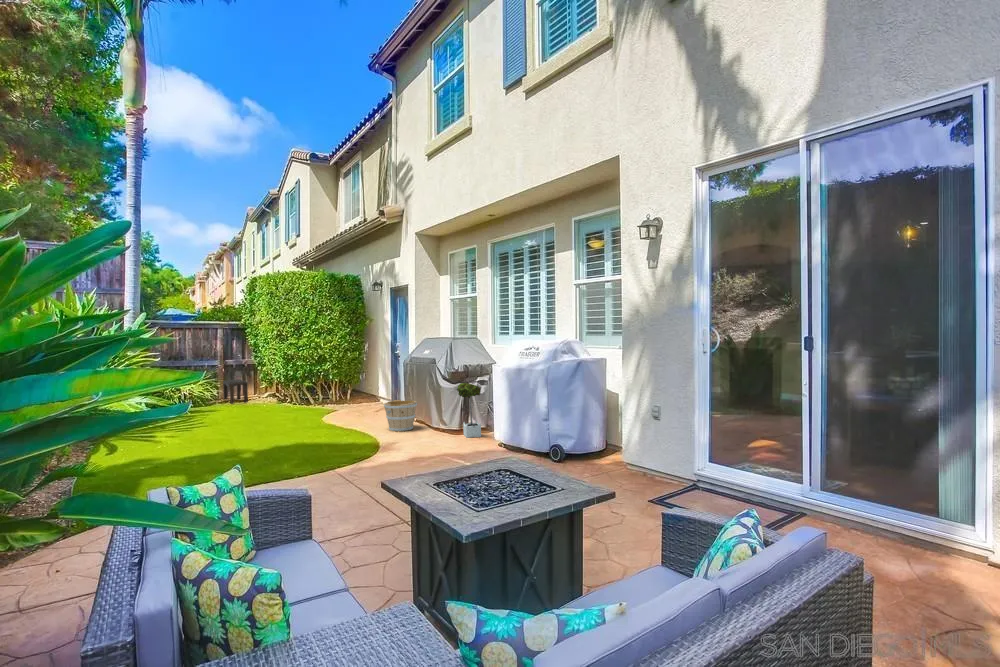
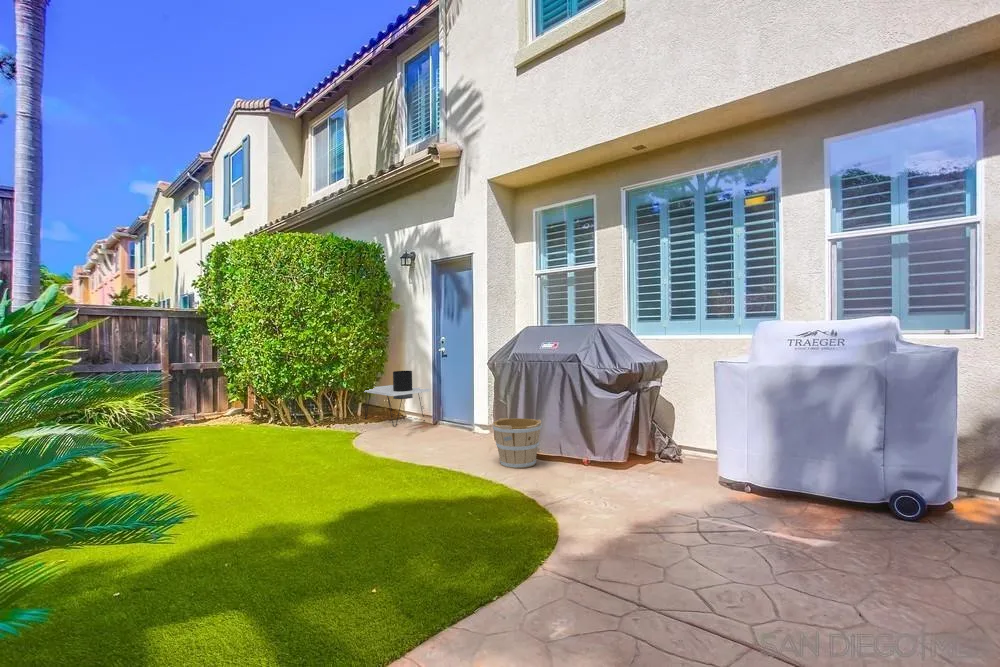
side table: none [343,368,390,407] -> present [364,371,431,426]
bench: present [223,380,248,404] -> none [169,391,214,429]
potted tree: present [457,383,481,438] -> none [620,389,661,474]

